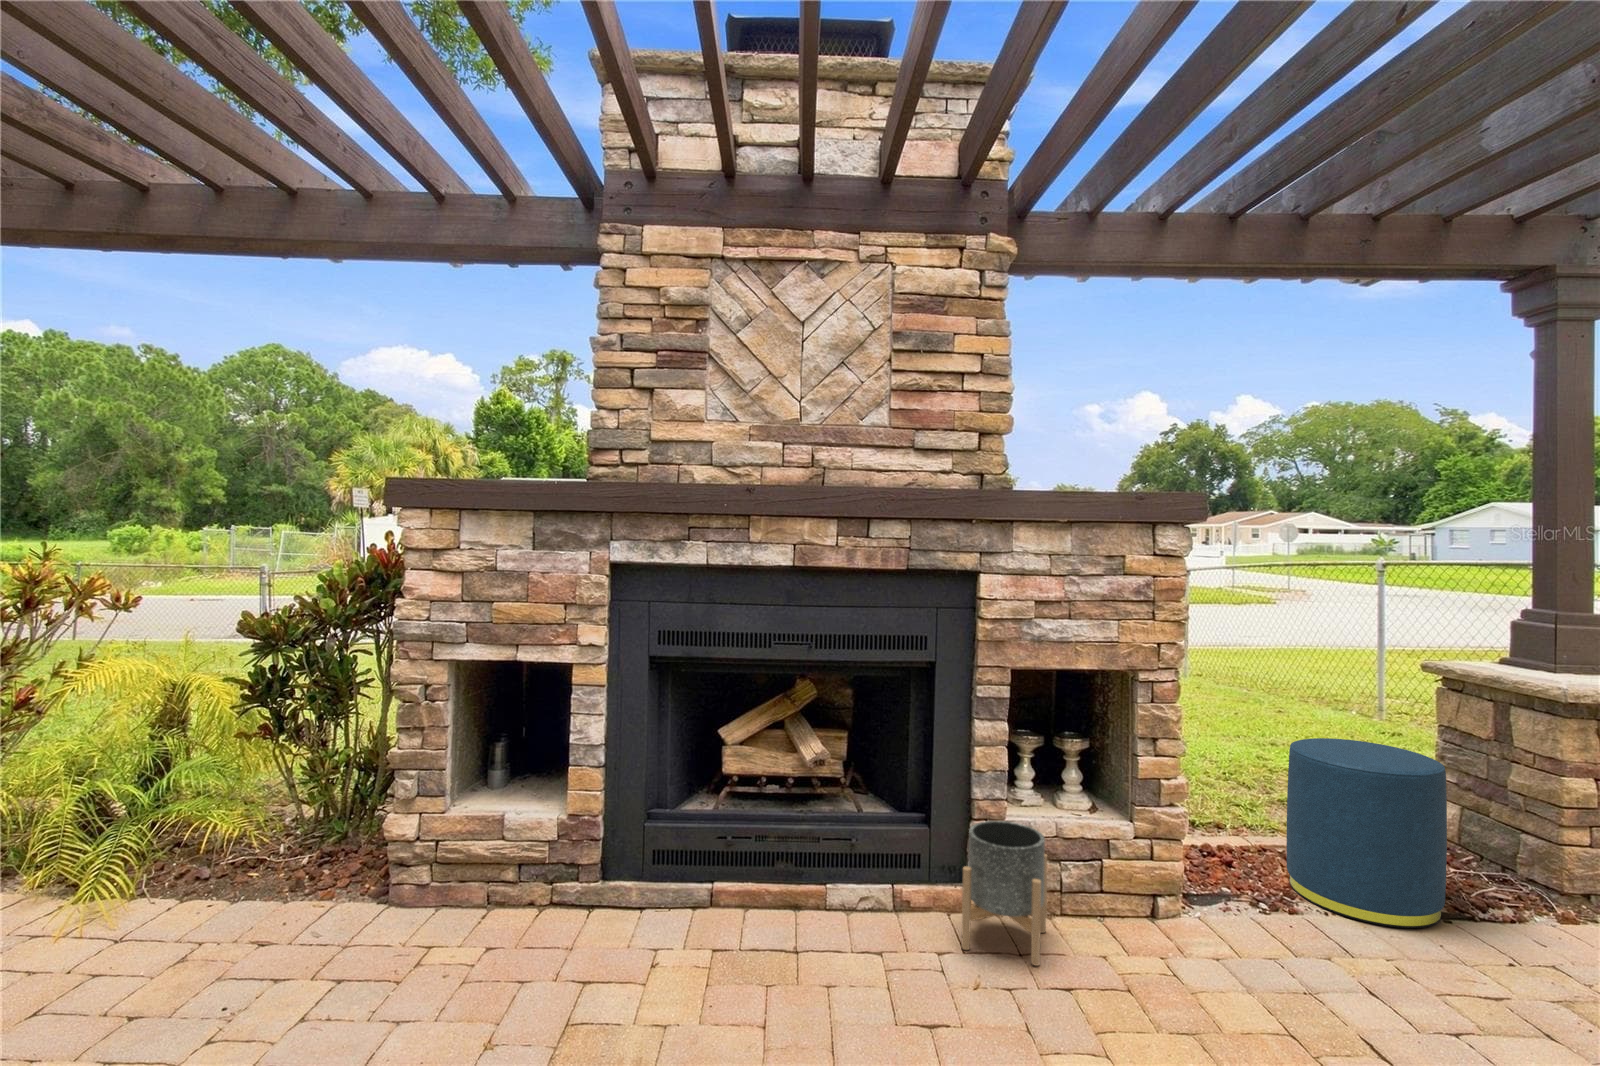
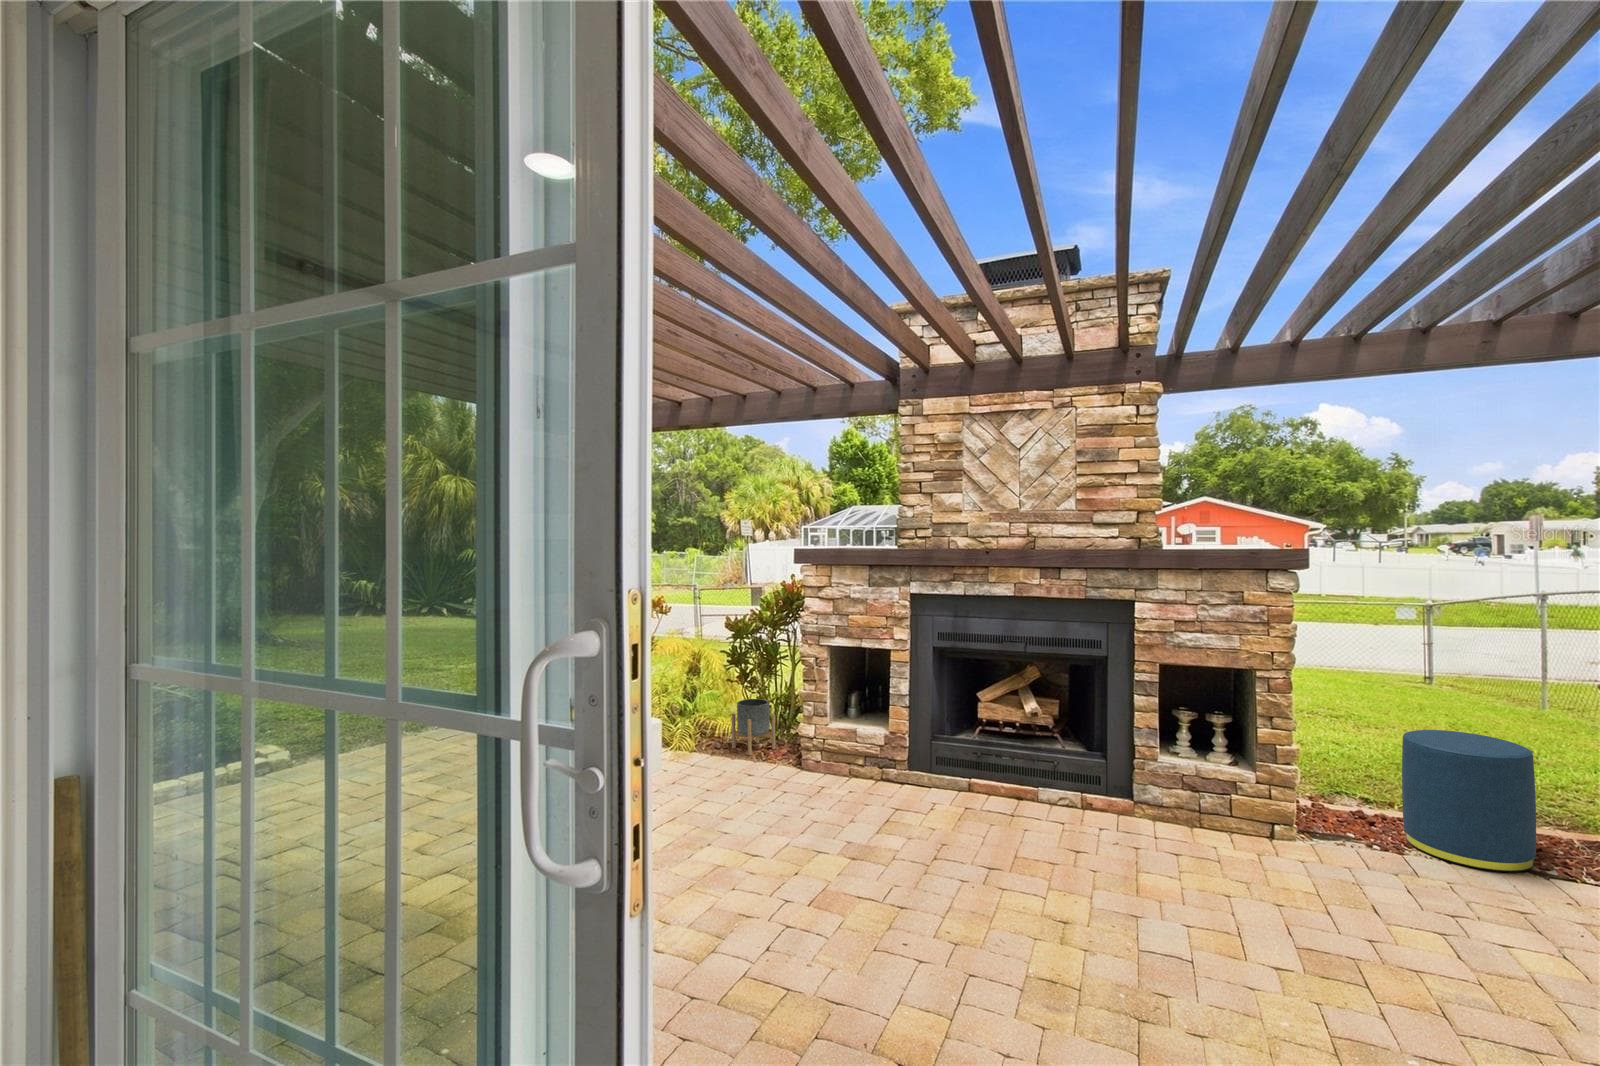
planter: present [961,821,1047,965] -> present [732,699,775,755]

